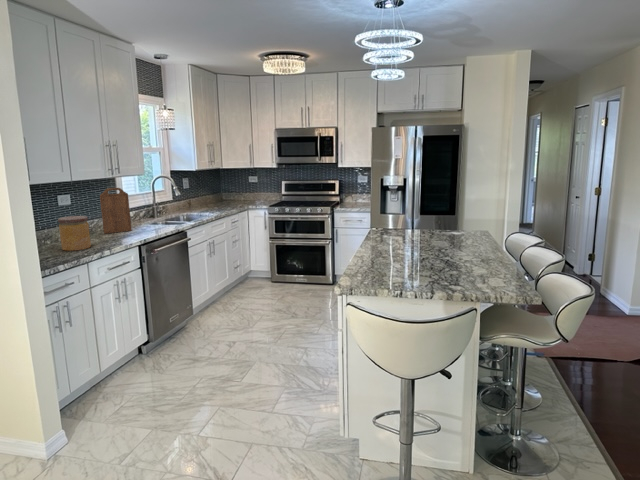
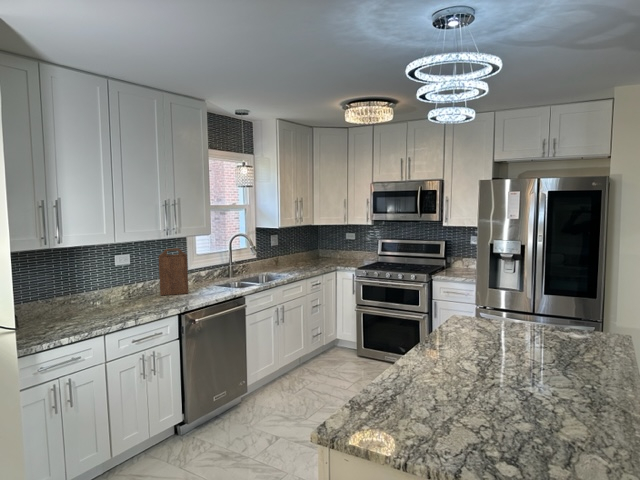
jar: present [58,216,91,251] -> none [94,280,125,317]

